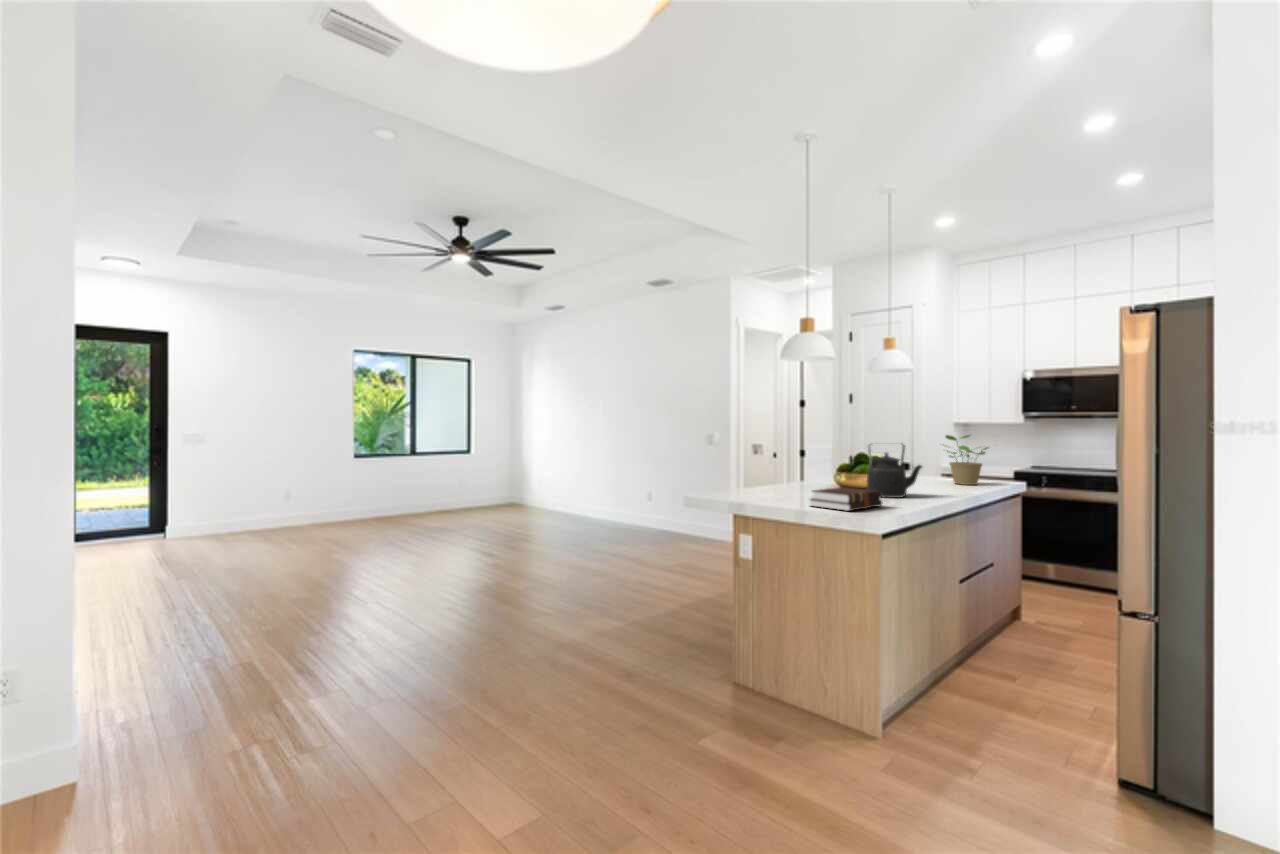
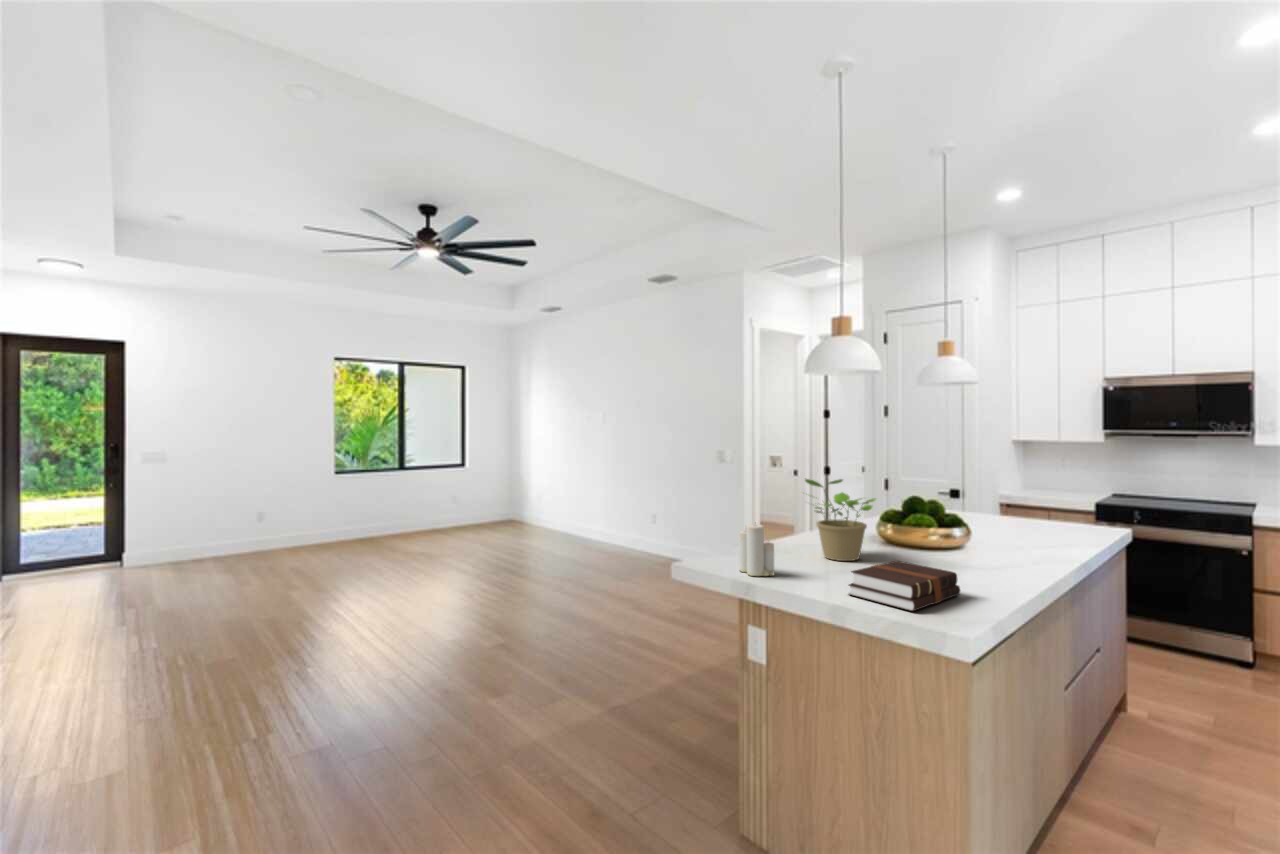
potted plant: present [943,435,989,485] -> present [805,479,876,561]
kettle: present [866,444,922,498] -> none [926,489,1008,570]
candle: none [735,461,760,500] -> present [739,524,774,576]

